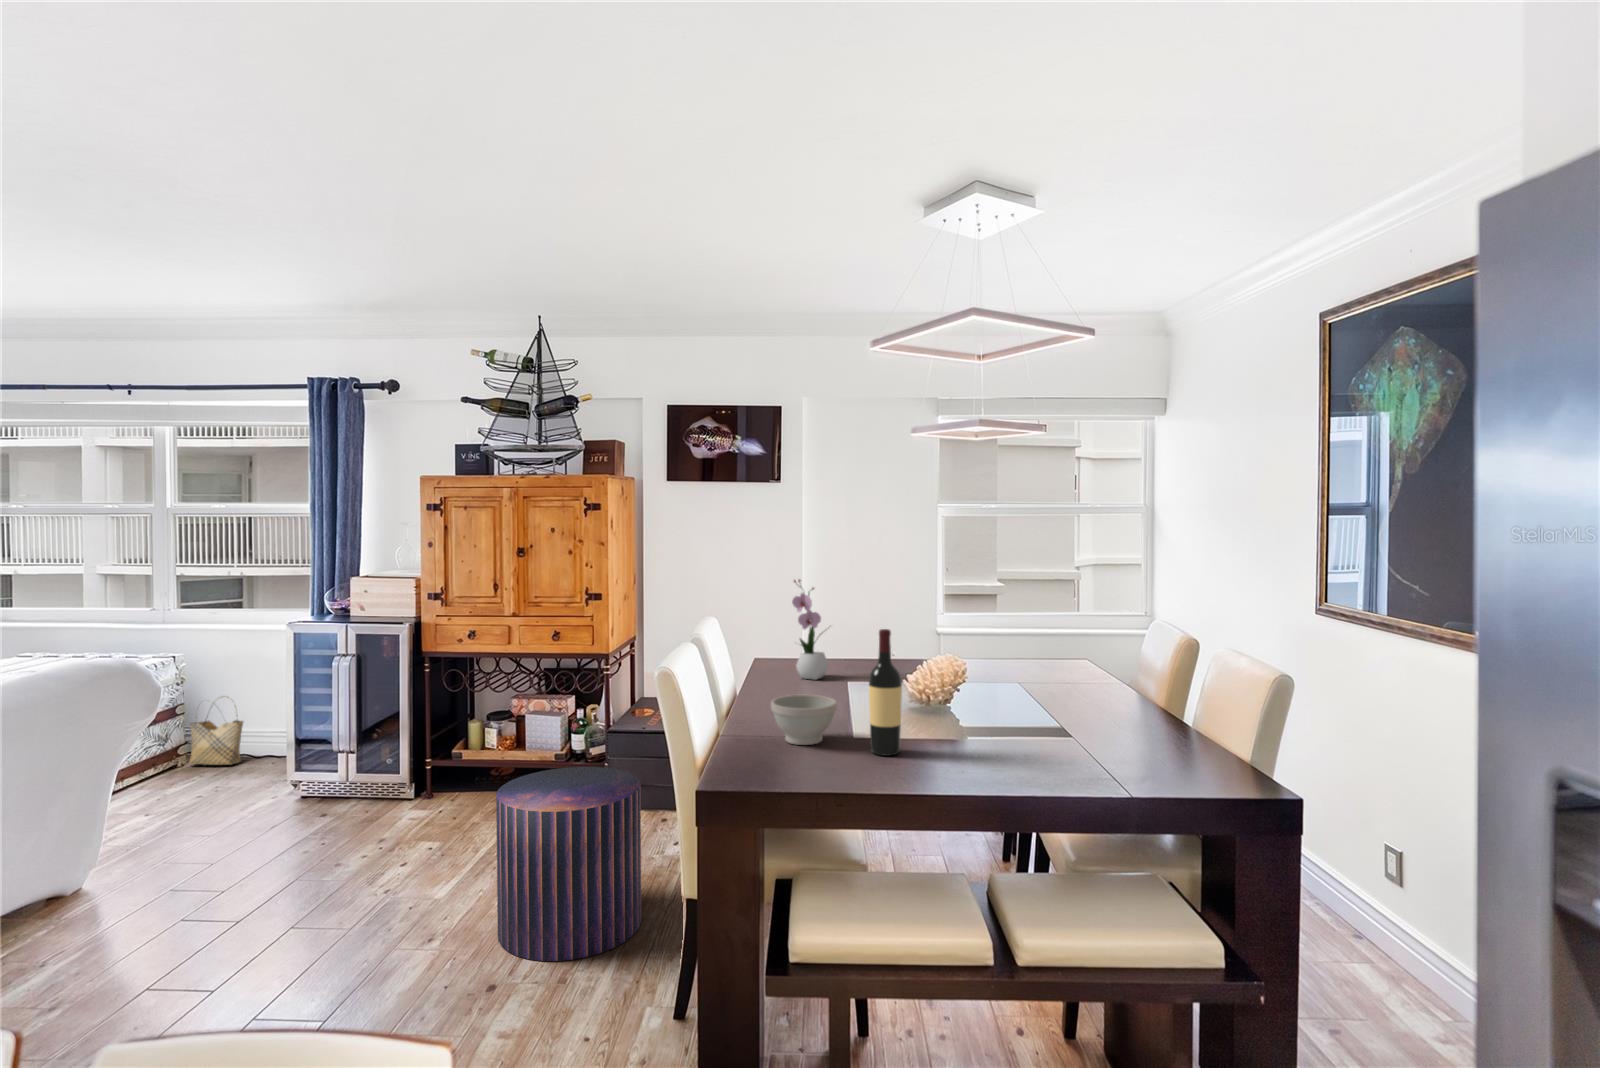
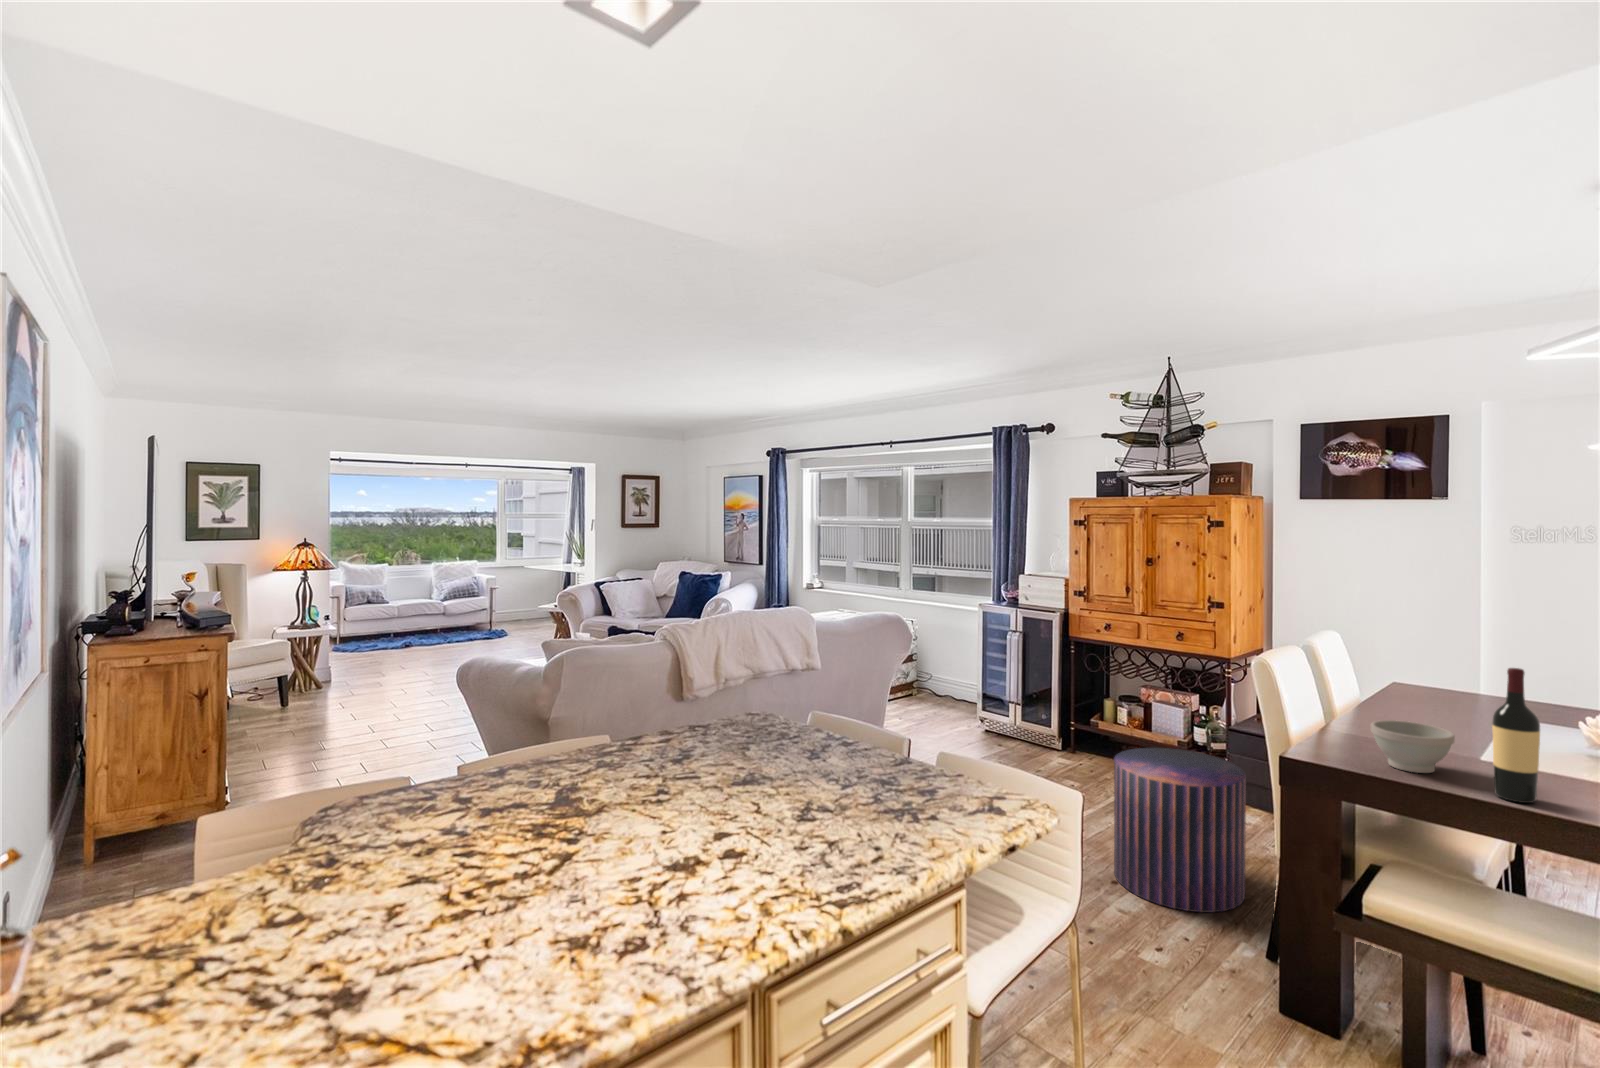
flower arrangement: present [792,580,828,680] -> none [1428,605,1486,712]
woven basket: present [189,697,243,765] -> none [917,653,949,701]

